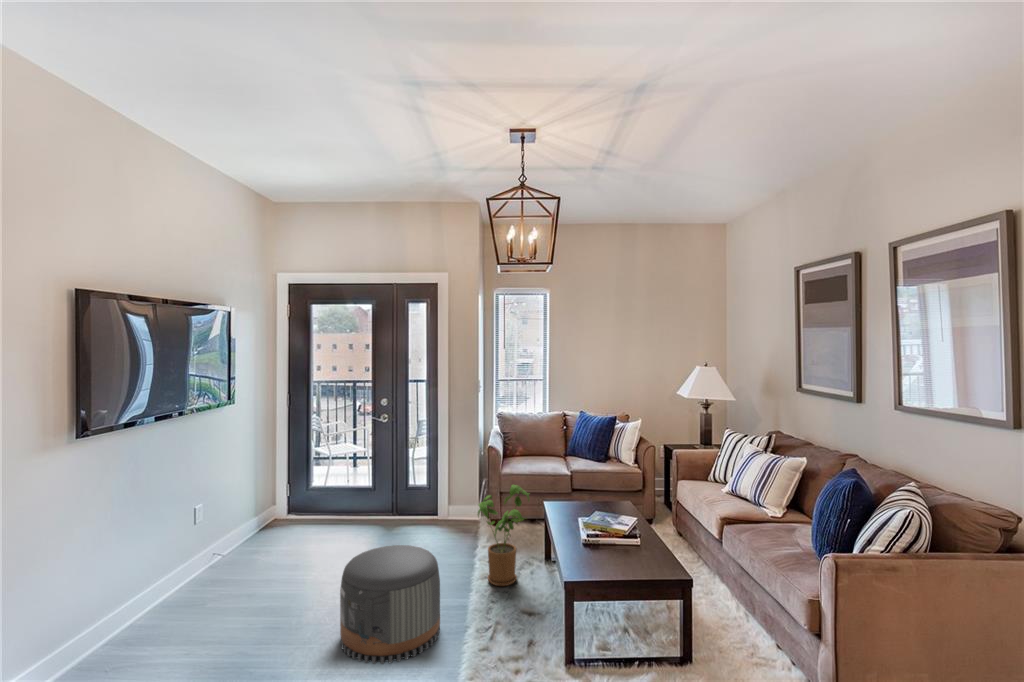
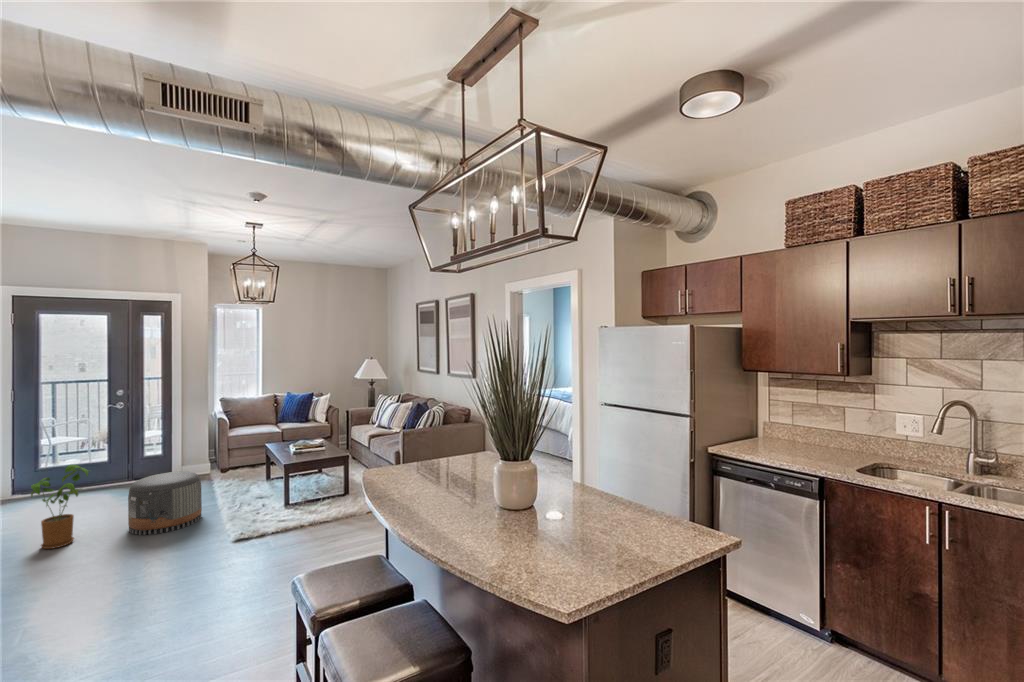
house plant: present [478,485,529,586] -> present [31,465,88,549]

